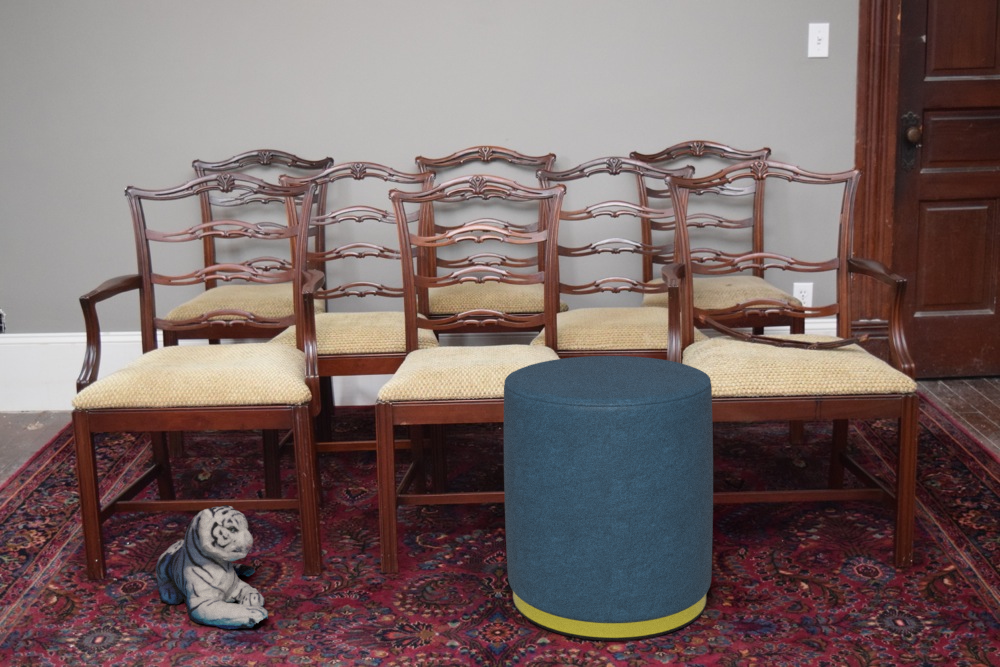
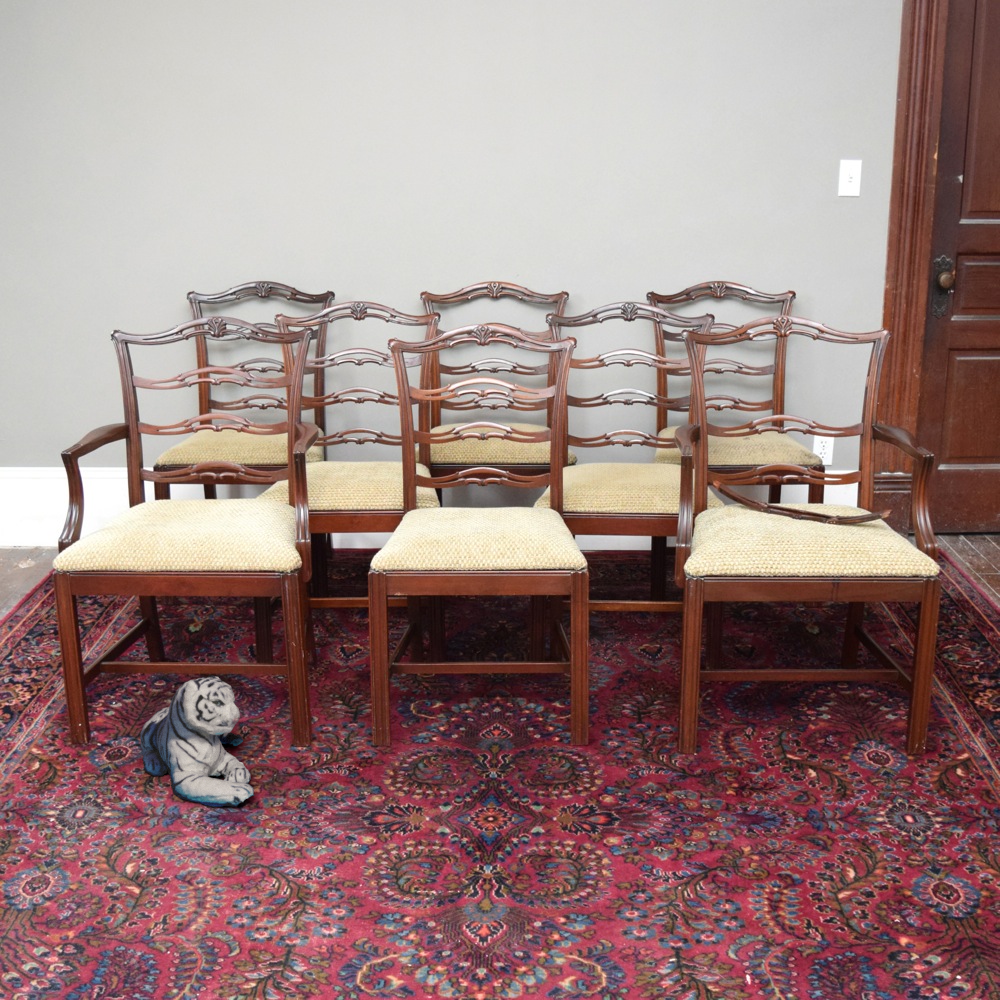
ottoman: present [504,356,713,640] -> none [503,529,720,832]

